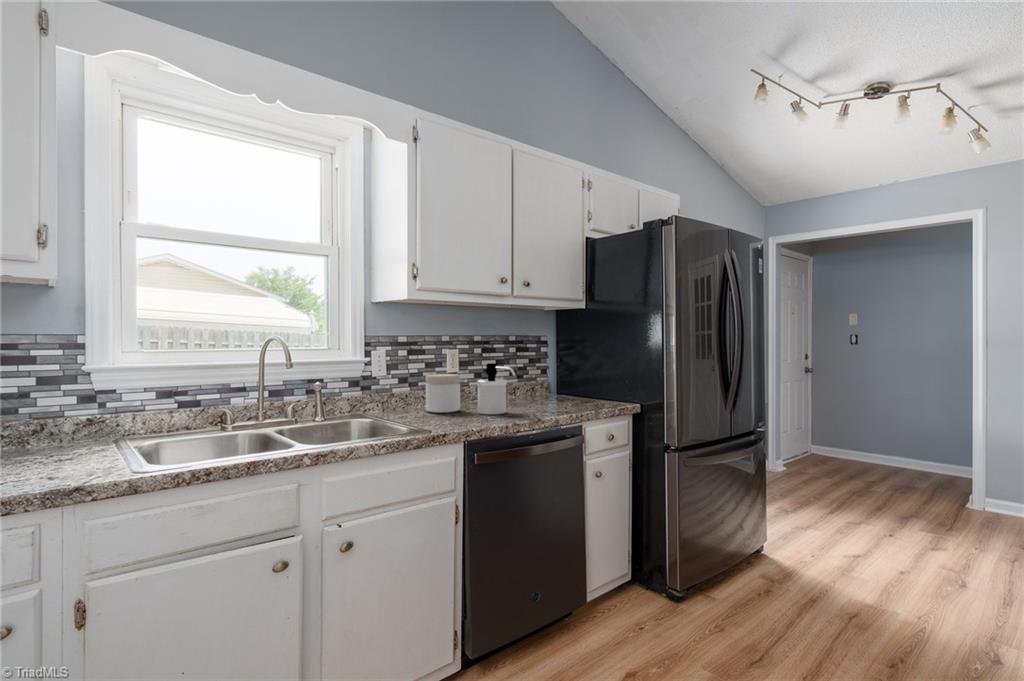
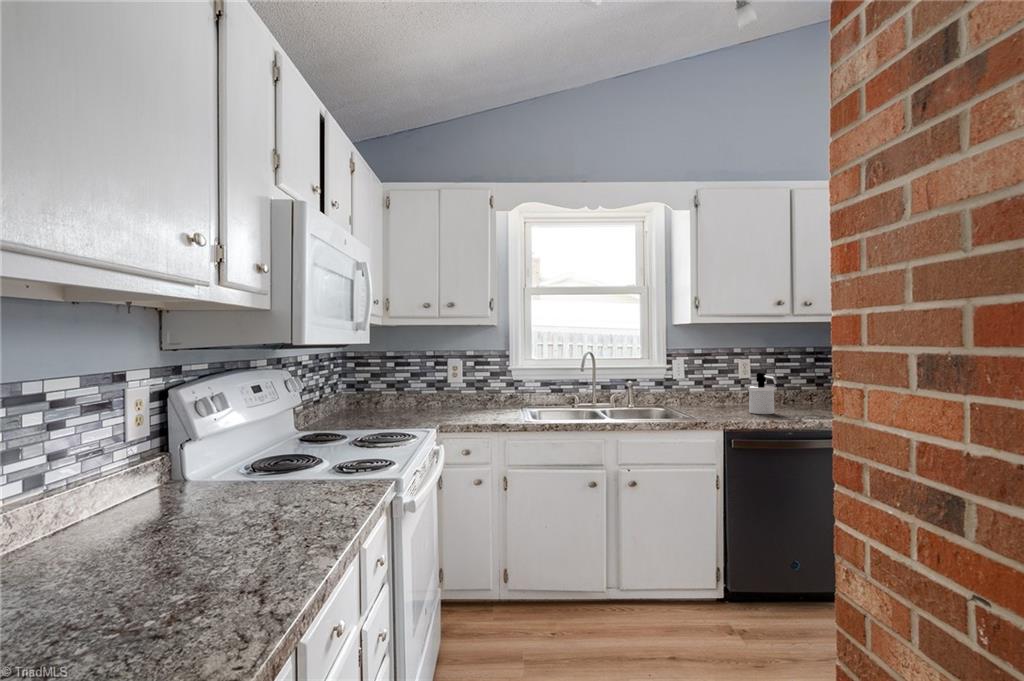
jar: present [426,374,460,413] -> none [710,379,739,410]

